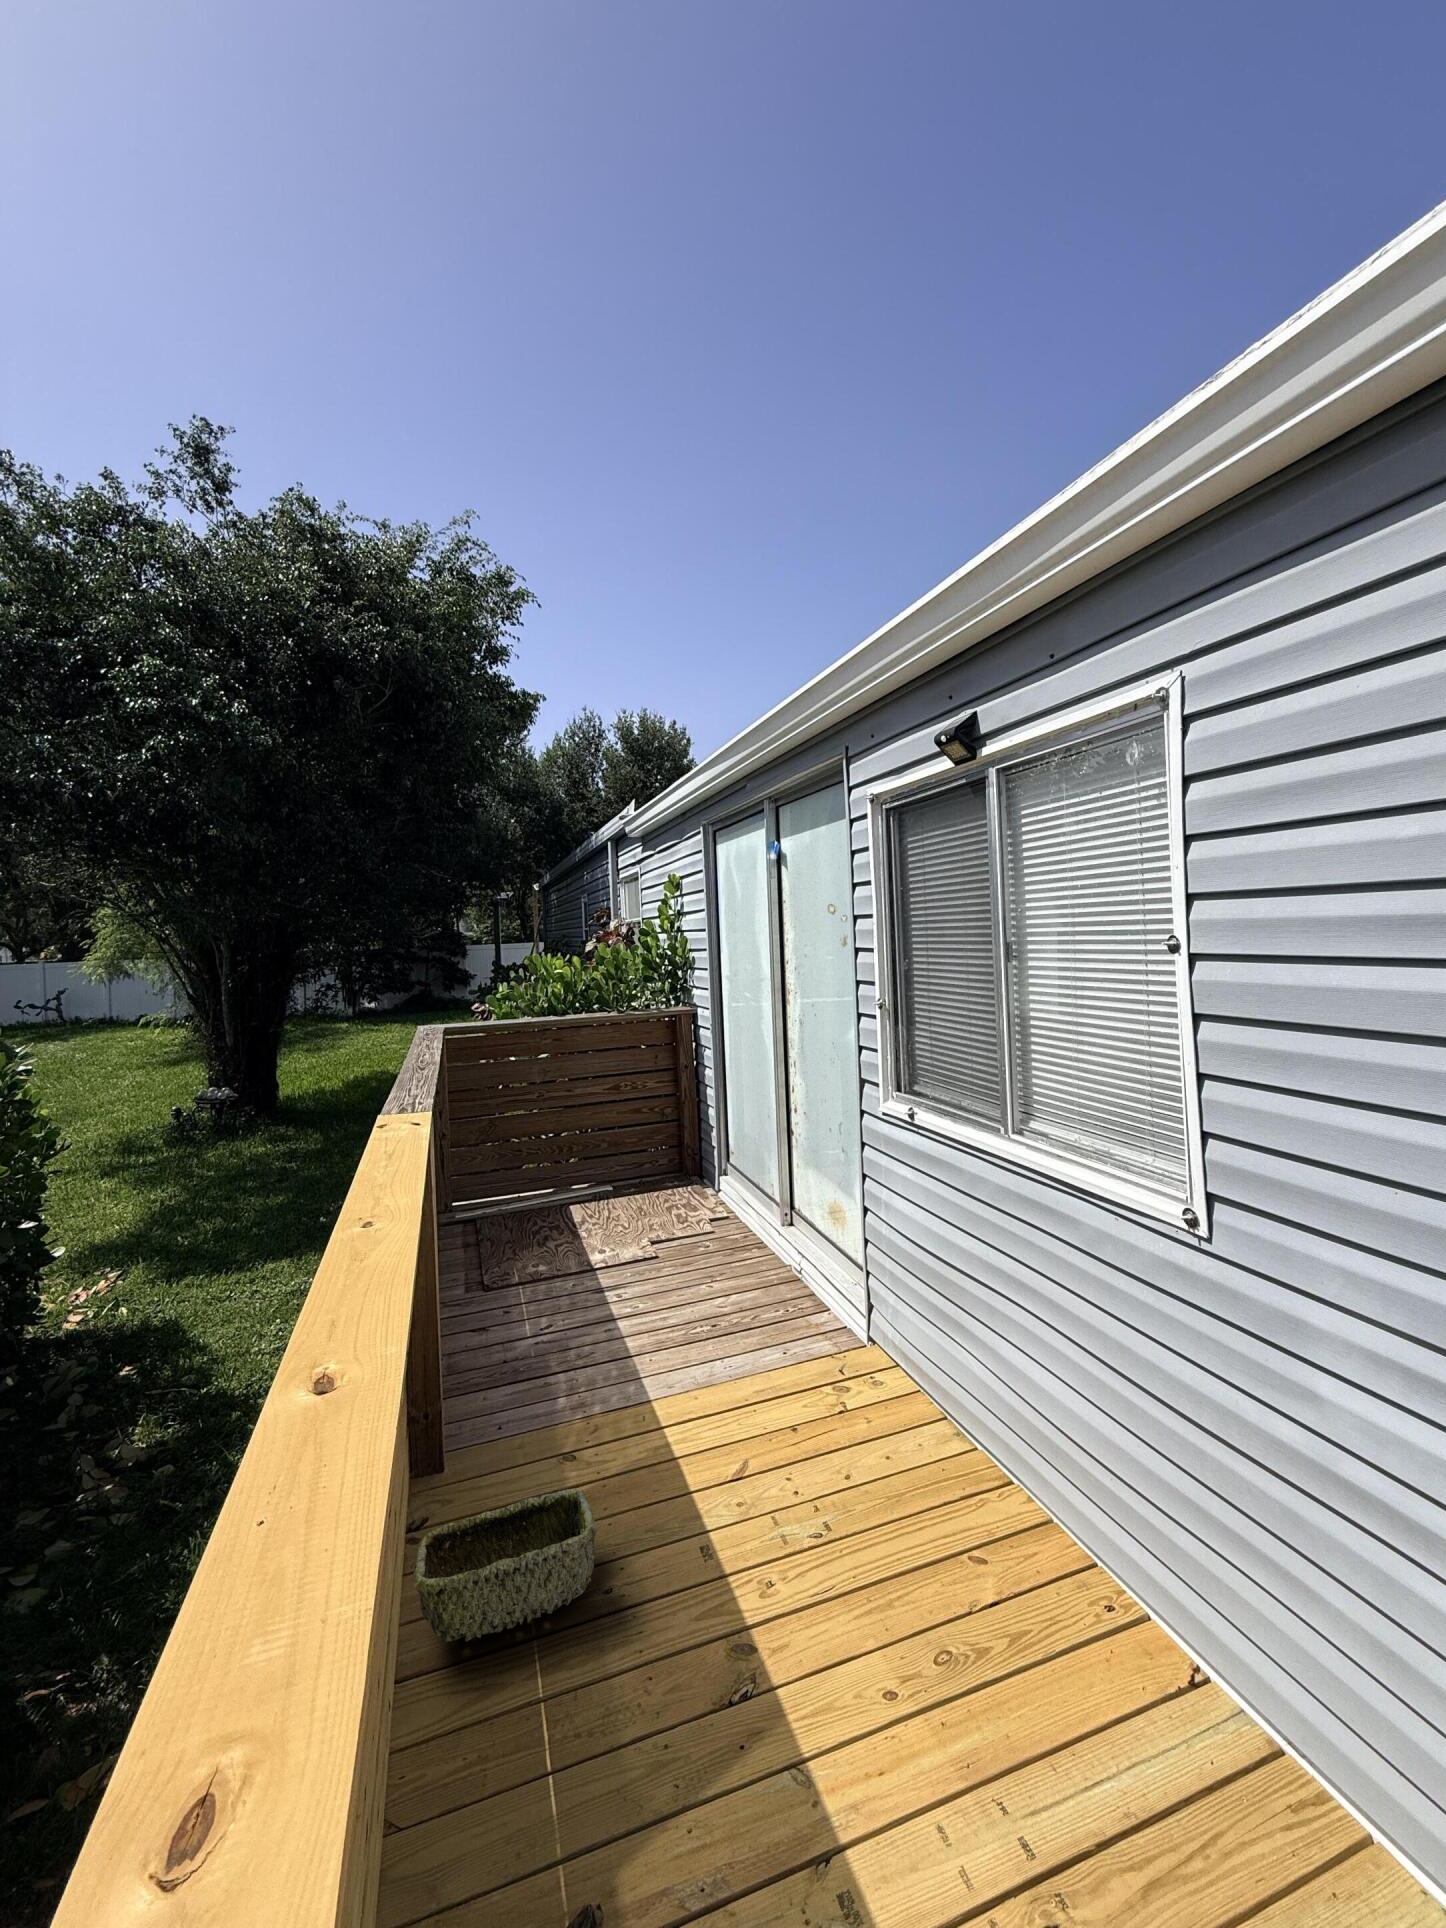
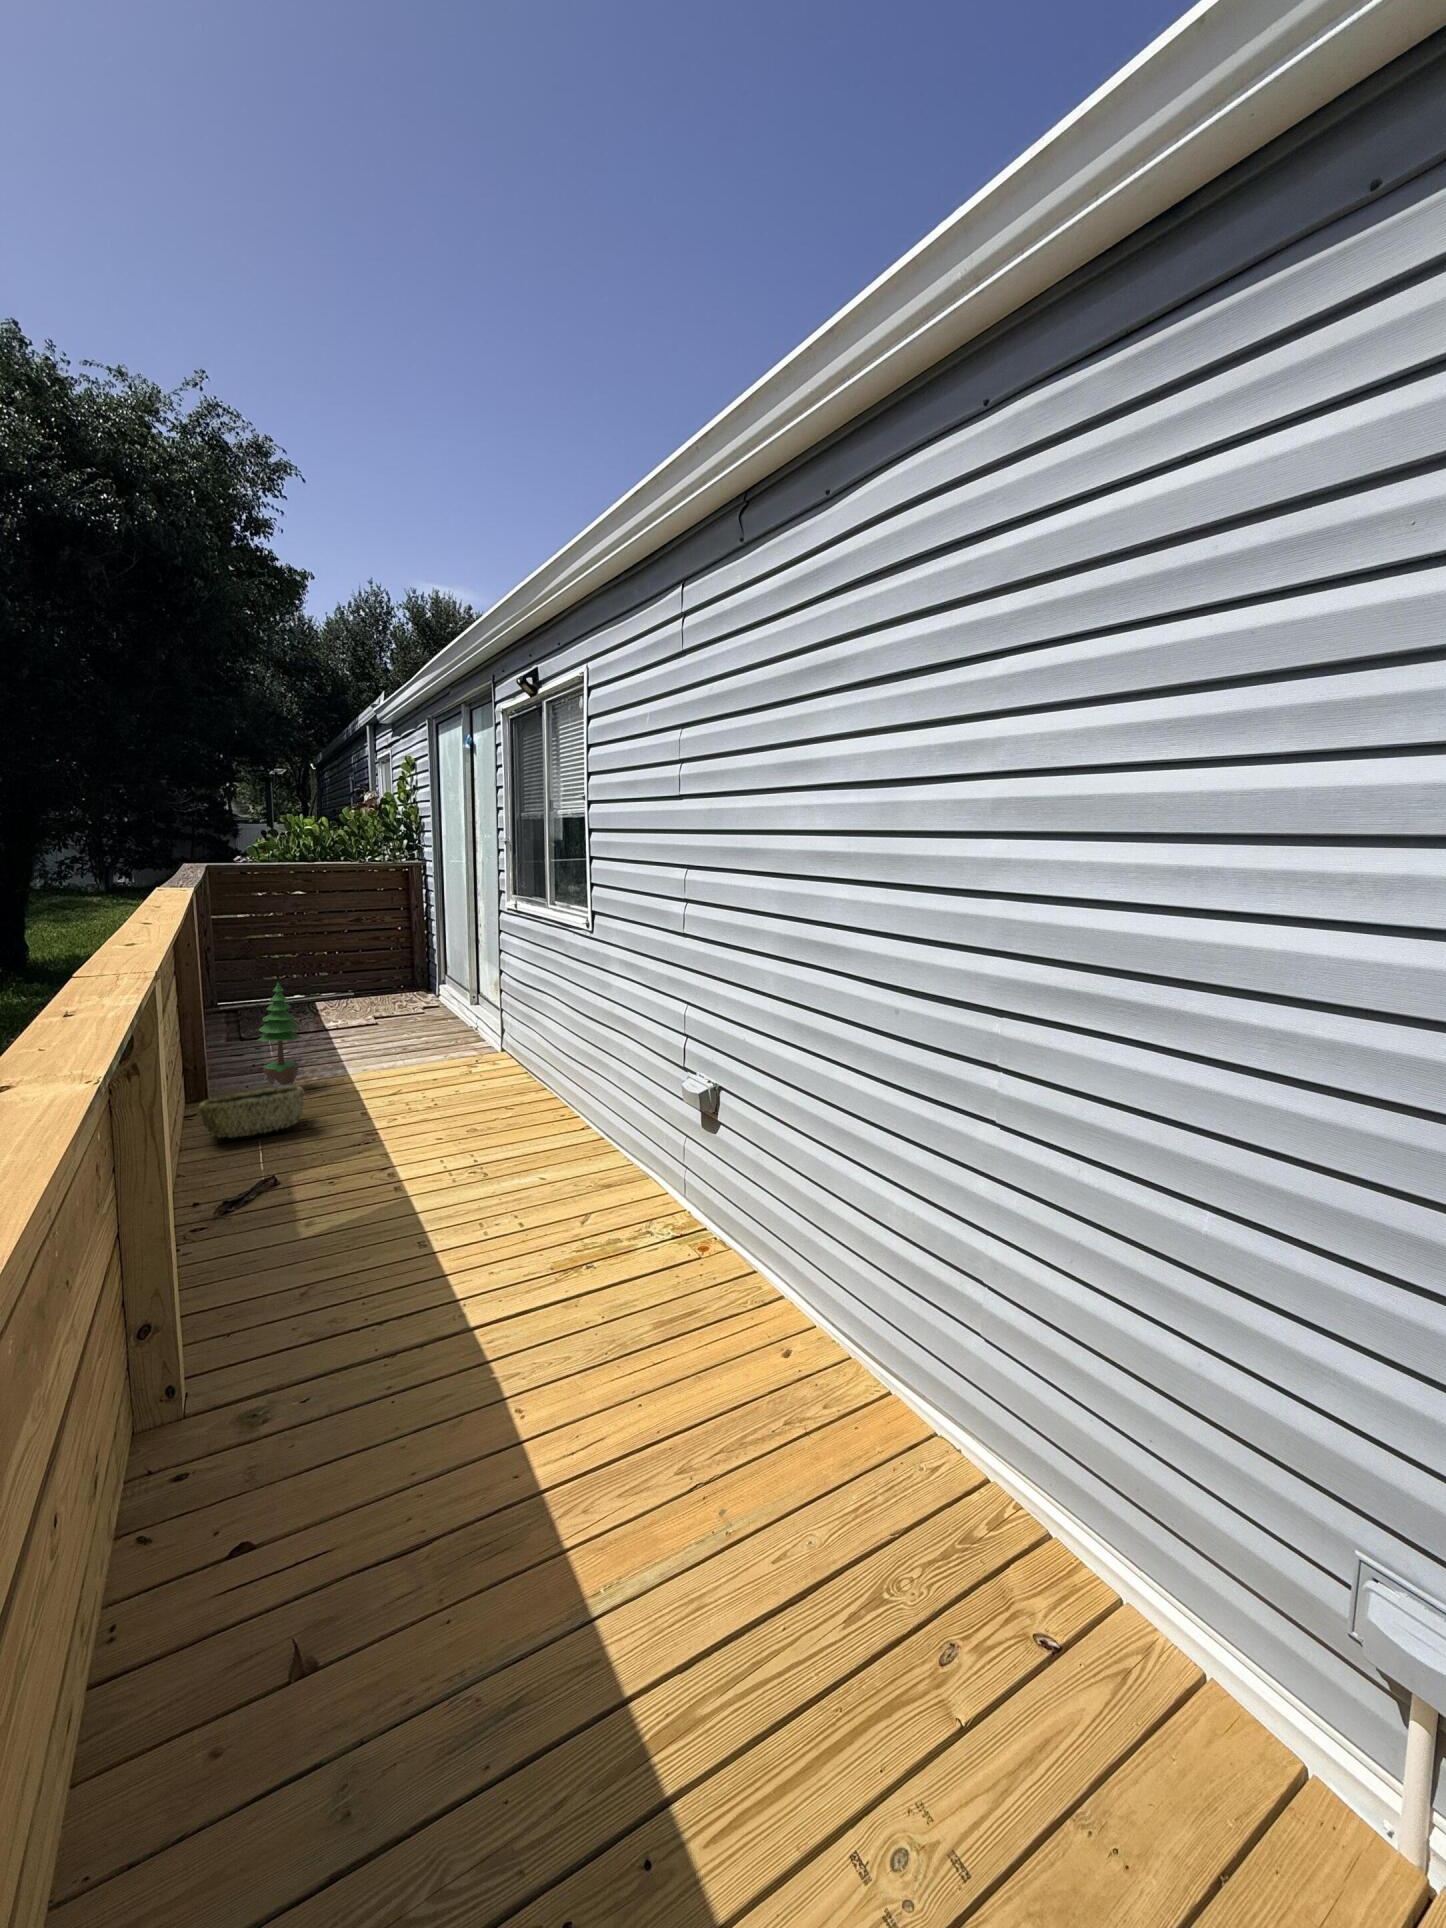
potted tree: none [509,1258,577,1444] -> present [258,982,302,1088]

